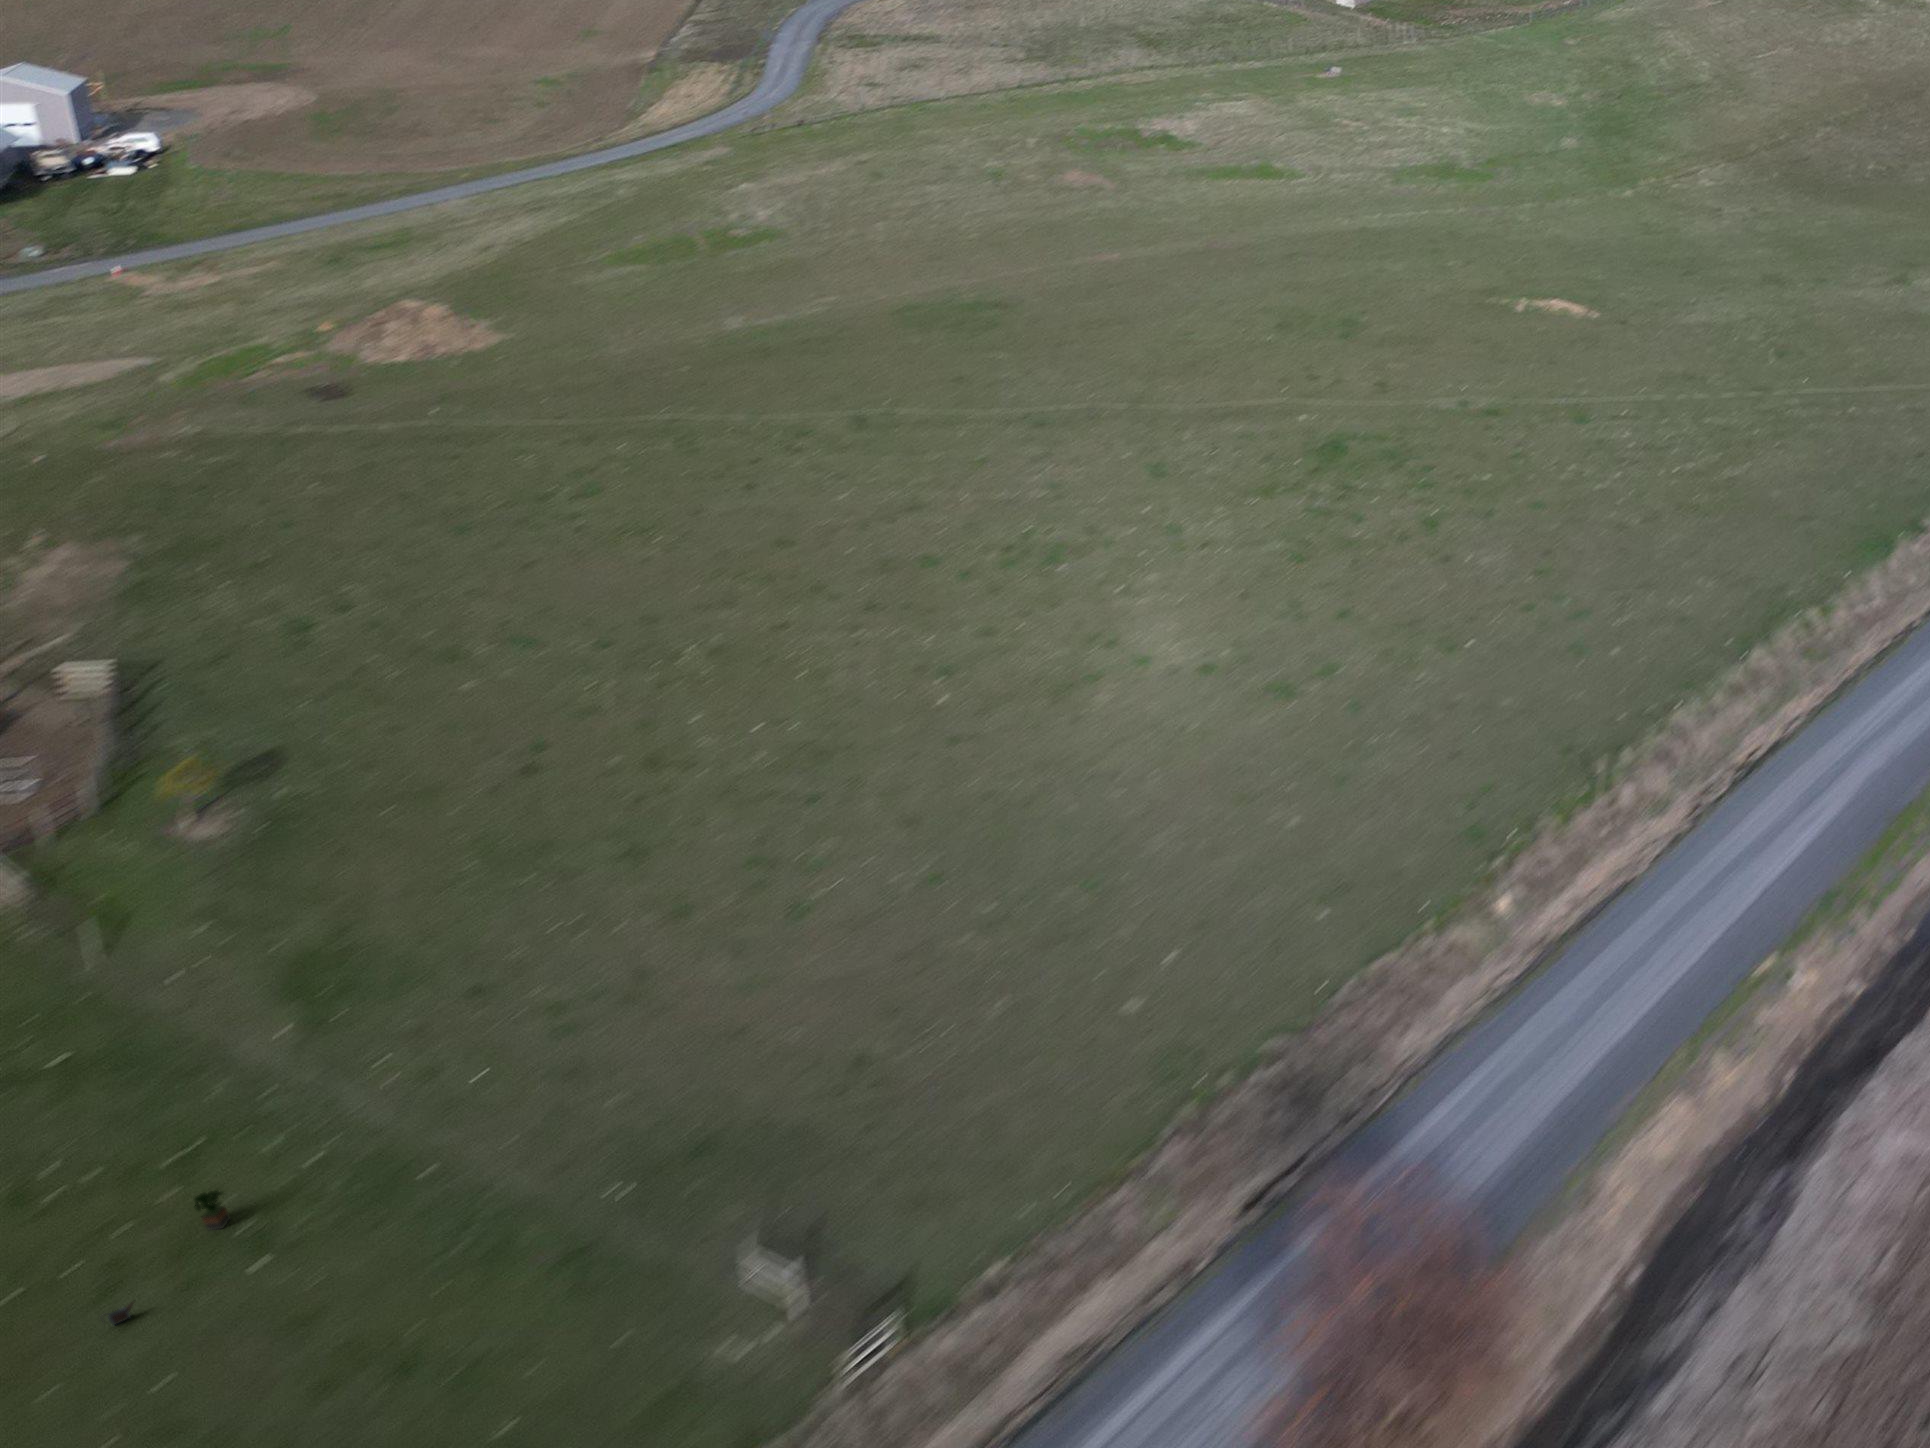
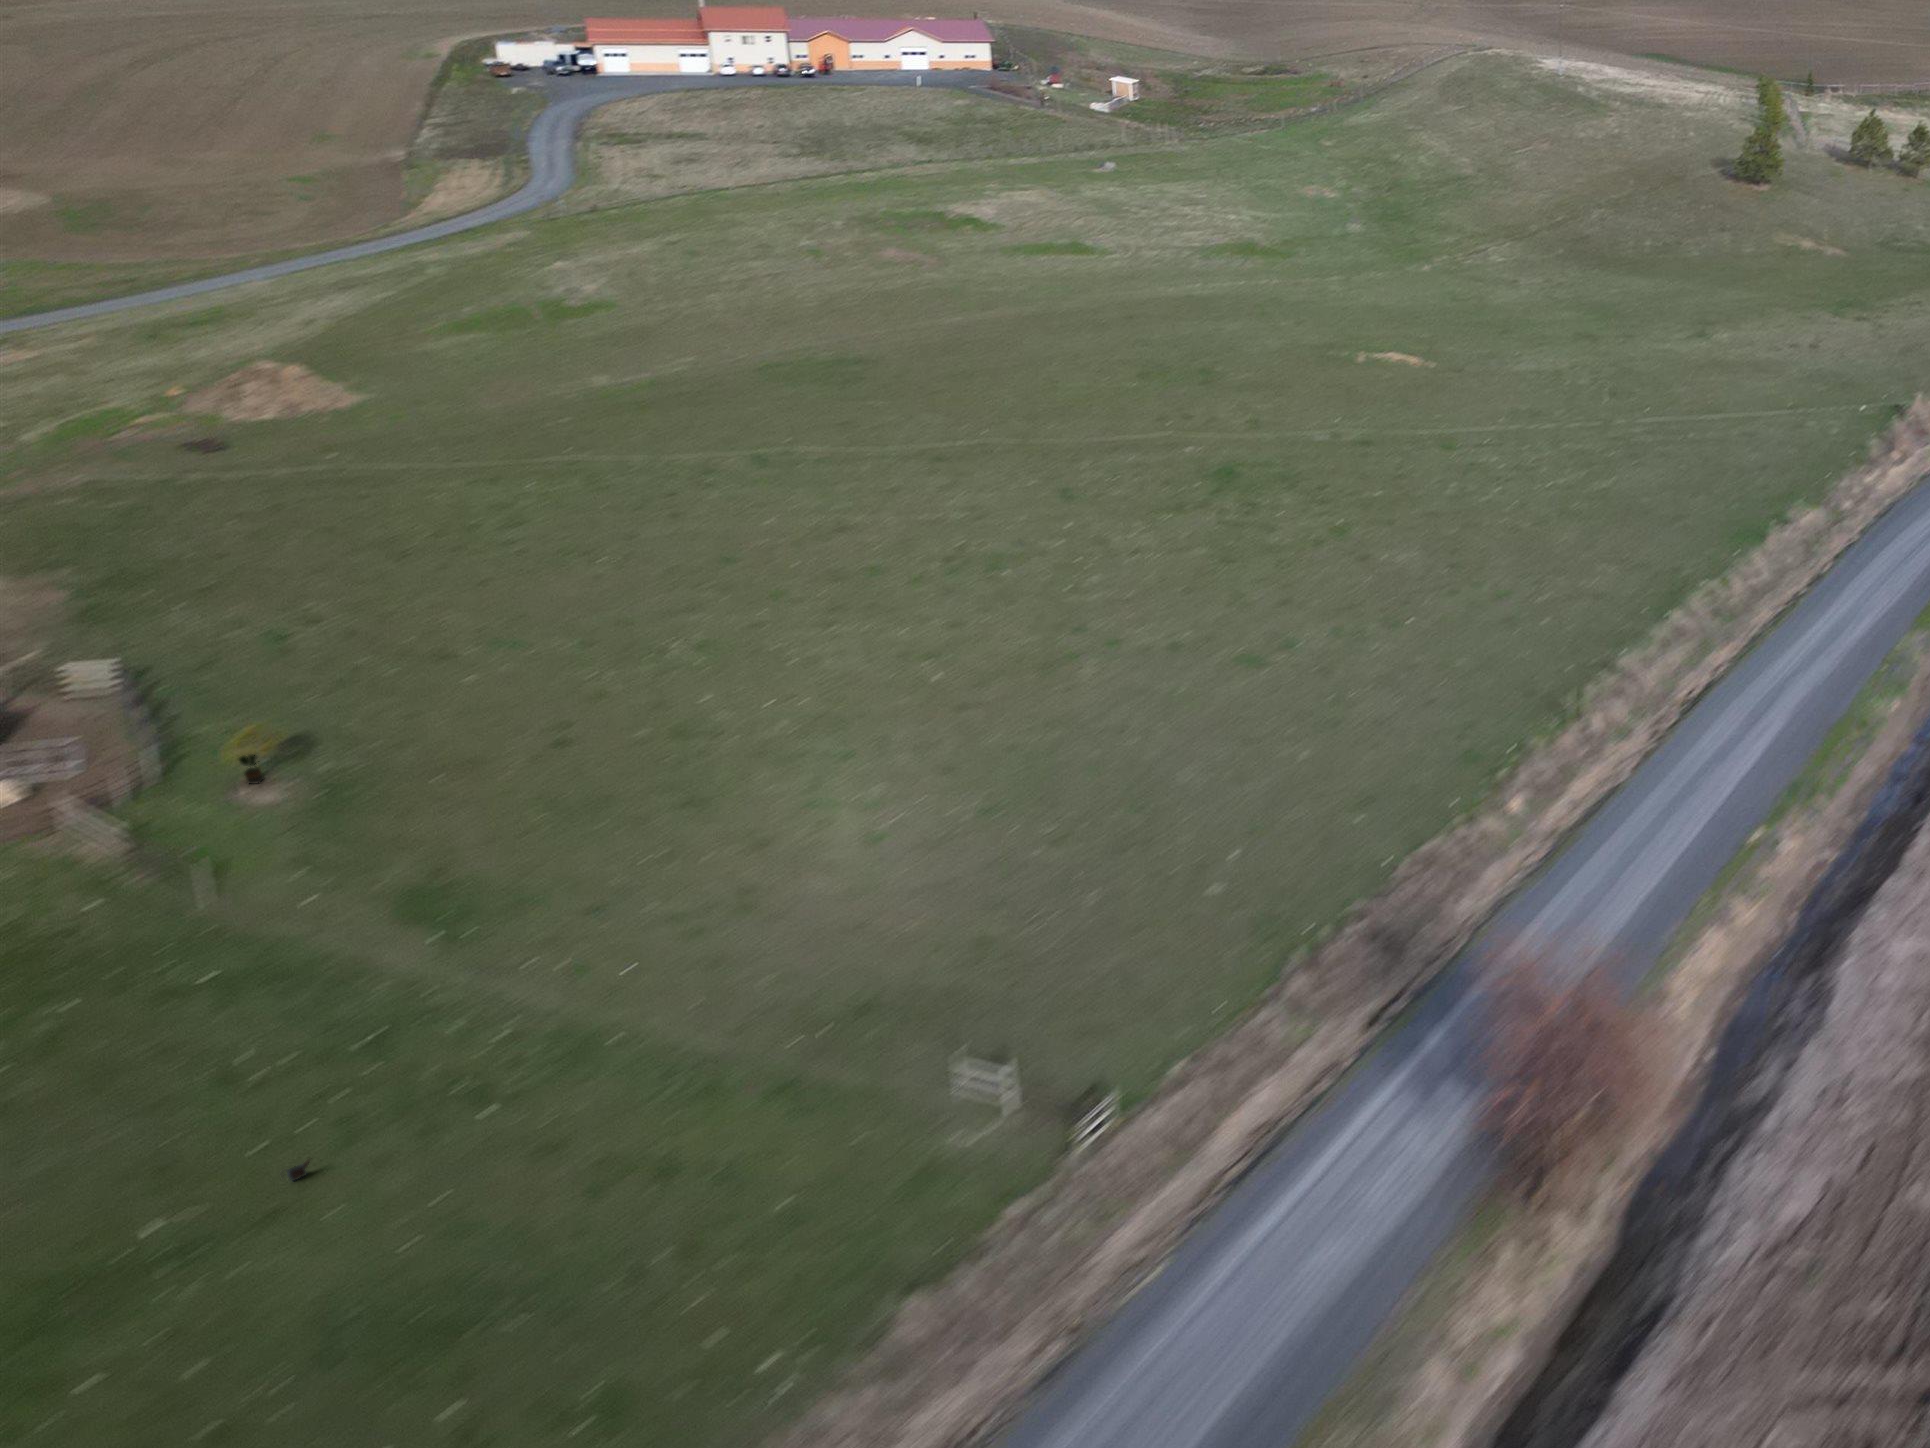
potted tree: present [194,1191,231,1230] -> present [239,754,264,784]

